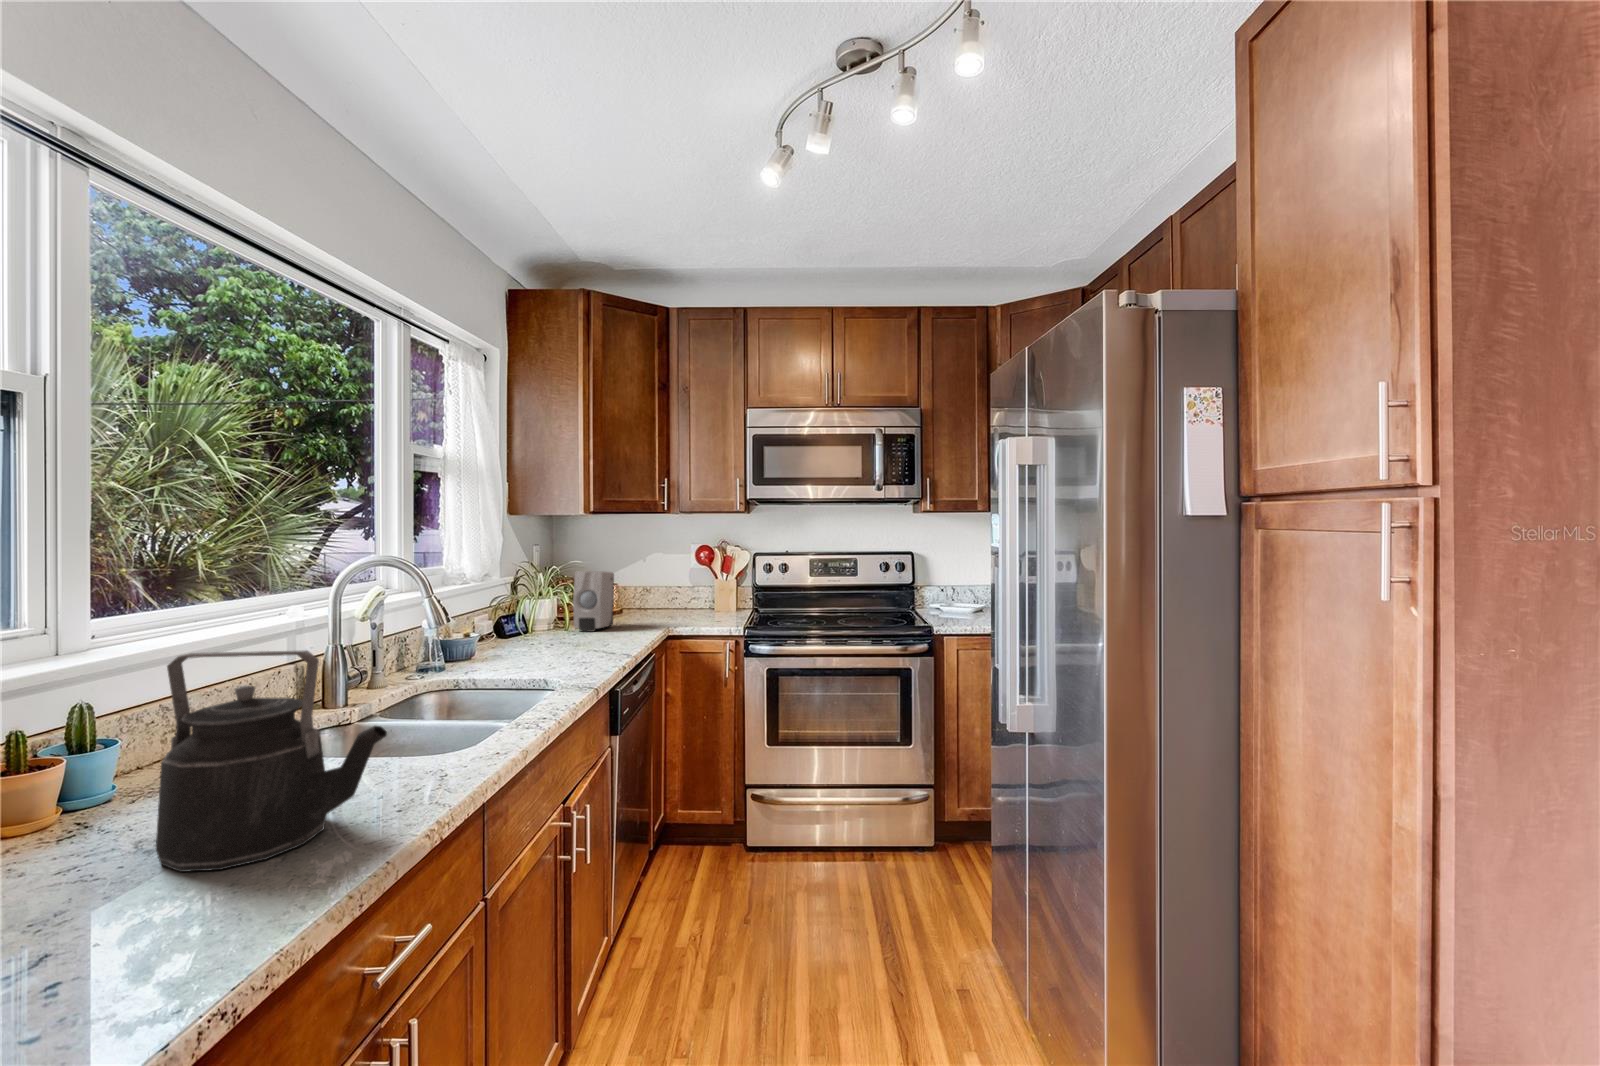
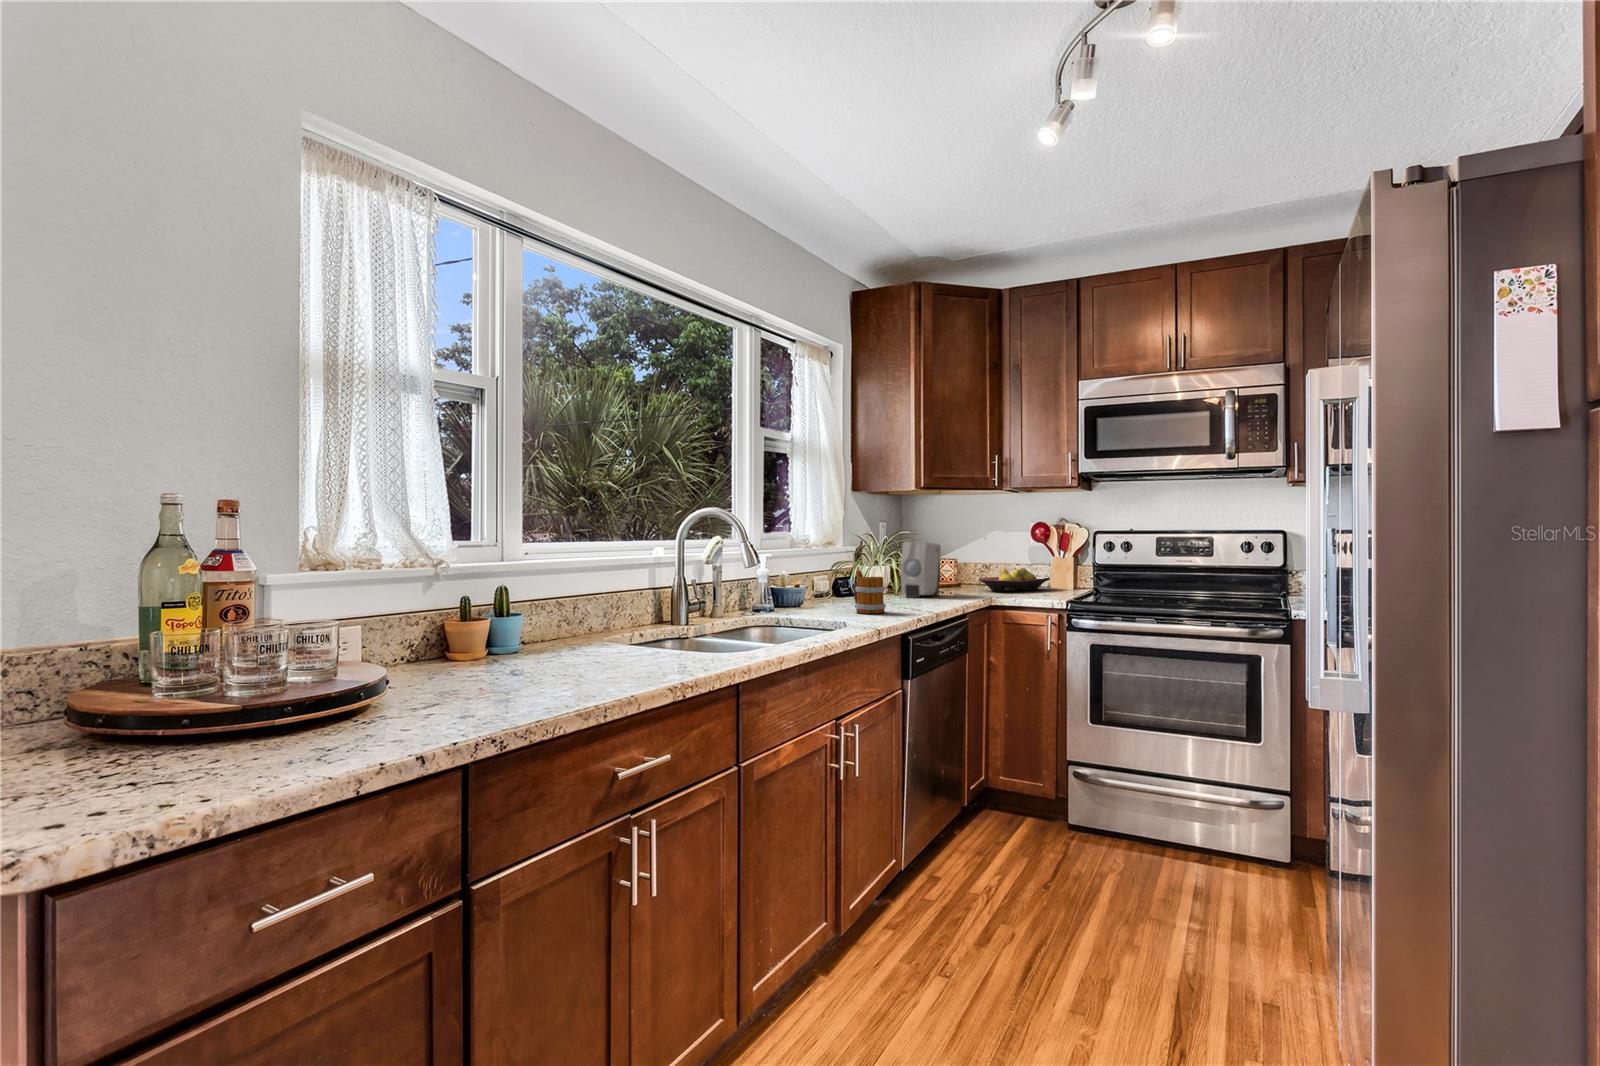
fruit bowl: none [648,591,714,617] -> present [979,568,1050,592]
mug: none [535,613,577,664] -> present [854,571,886,614]
kettle: present [156,650,387,872] -> none [568,551,685,679]

